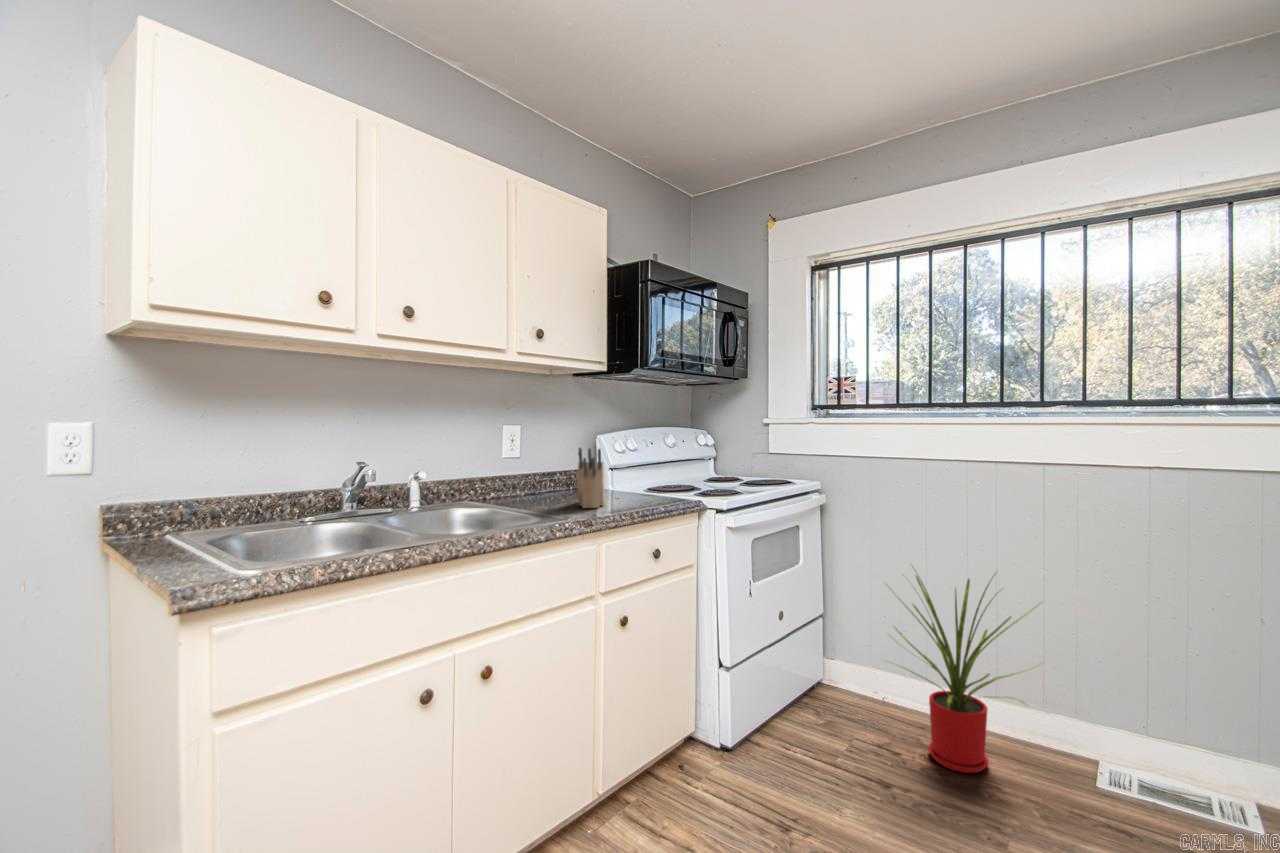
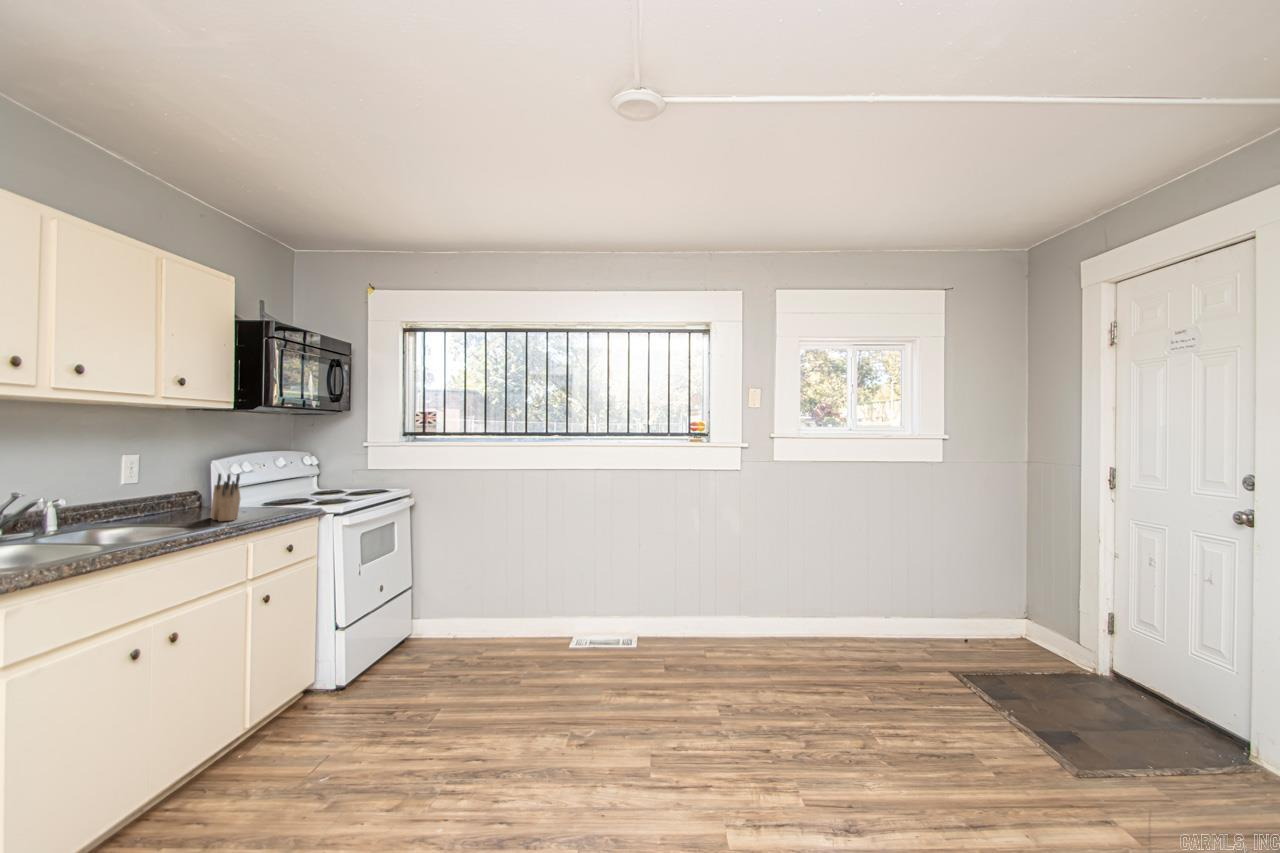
house plant: present [889,570,1043,773] -> none [452,535,542,659]

